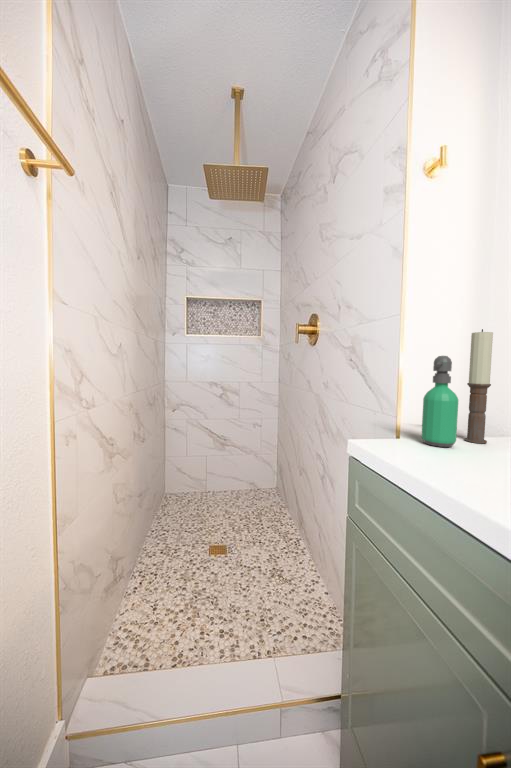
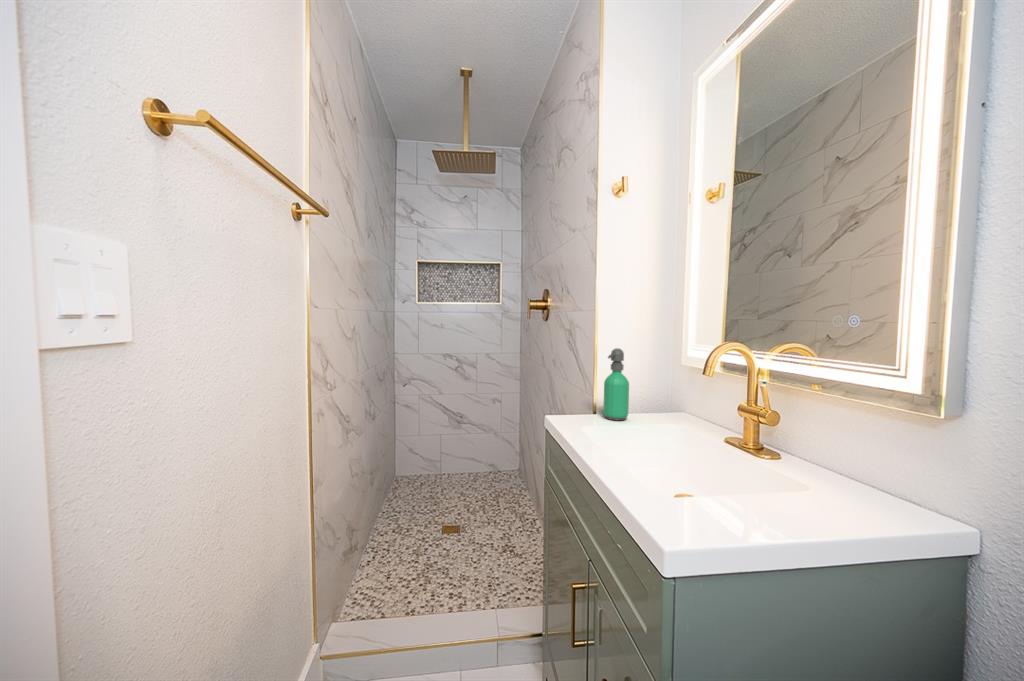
candle: present [464,329,493,443] -> none [645,325,663,417]

